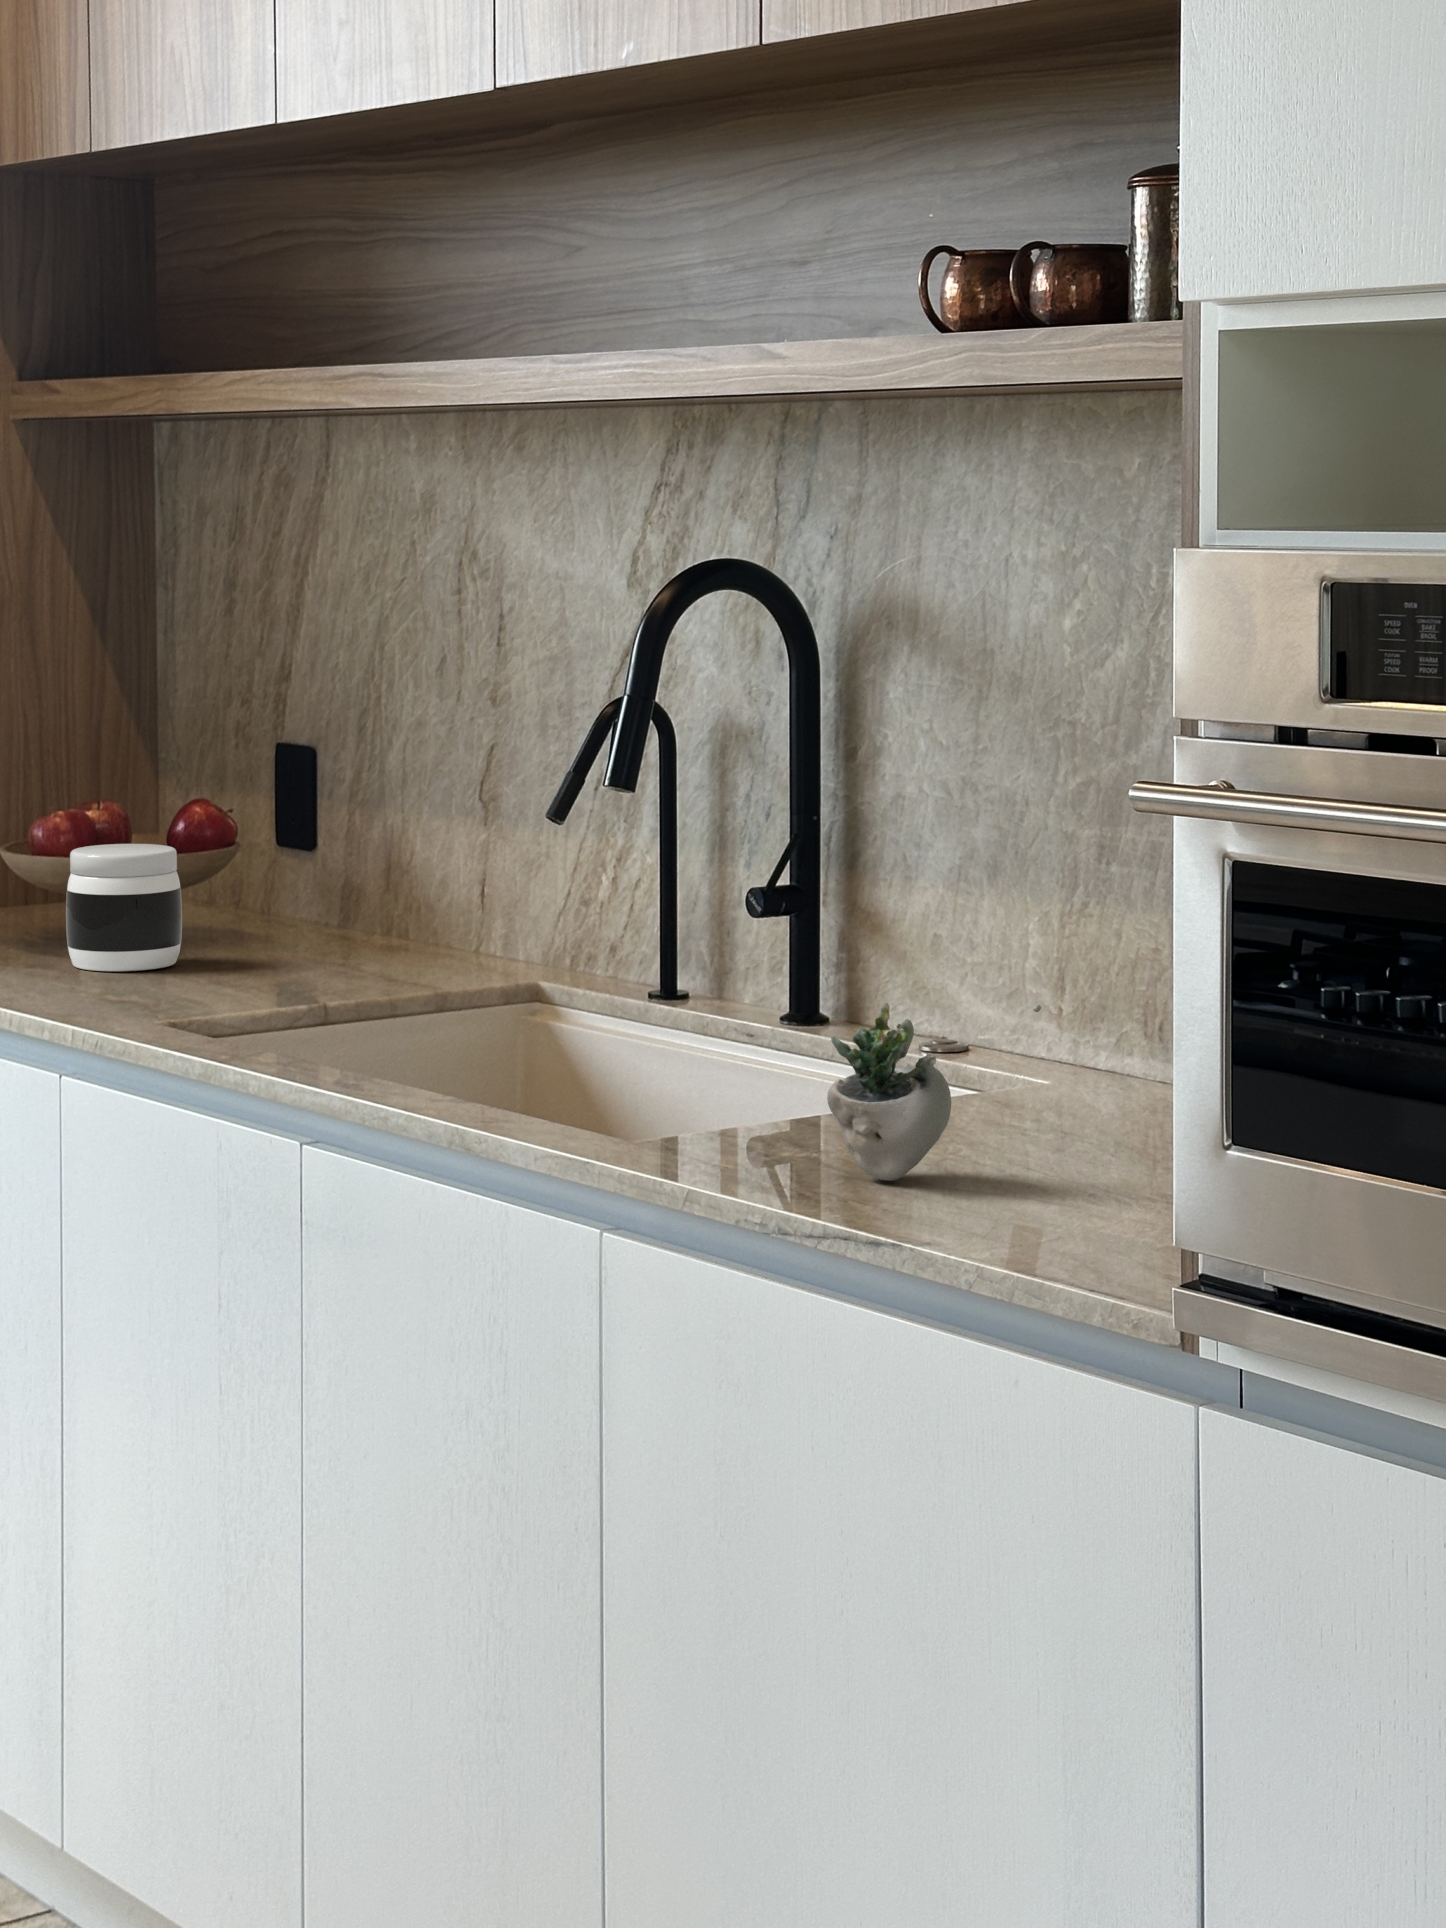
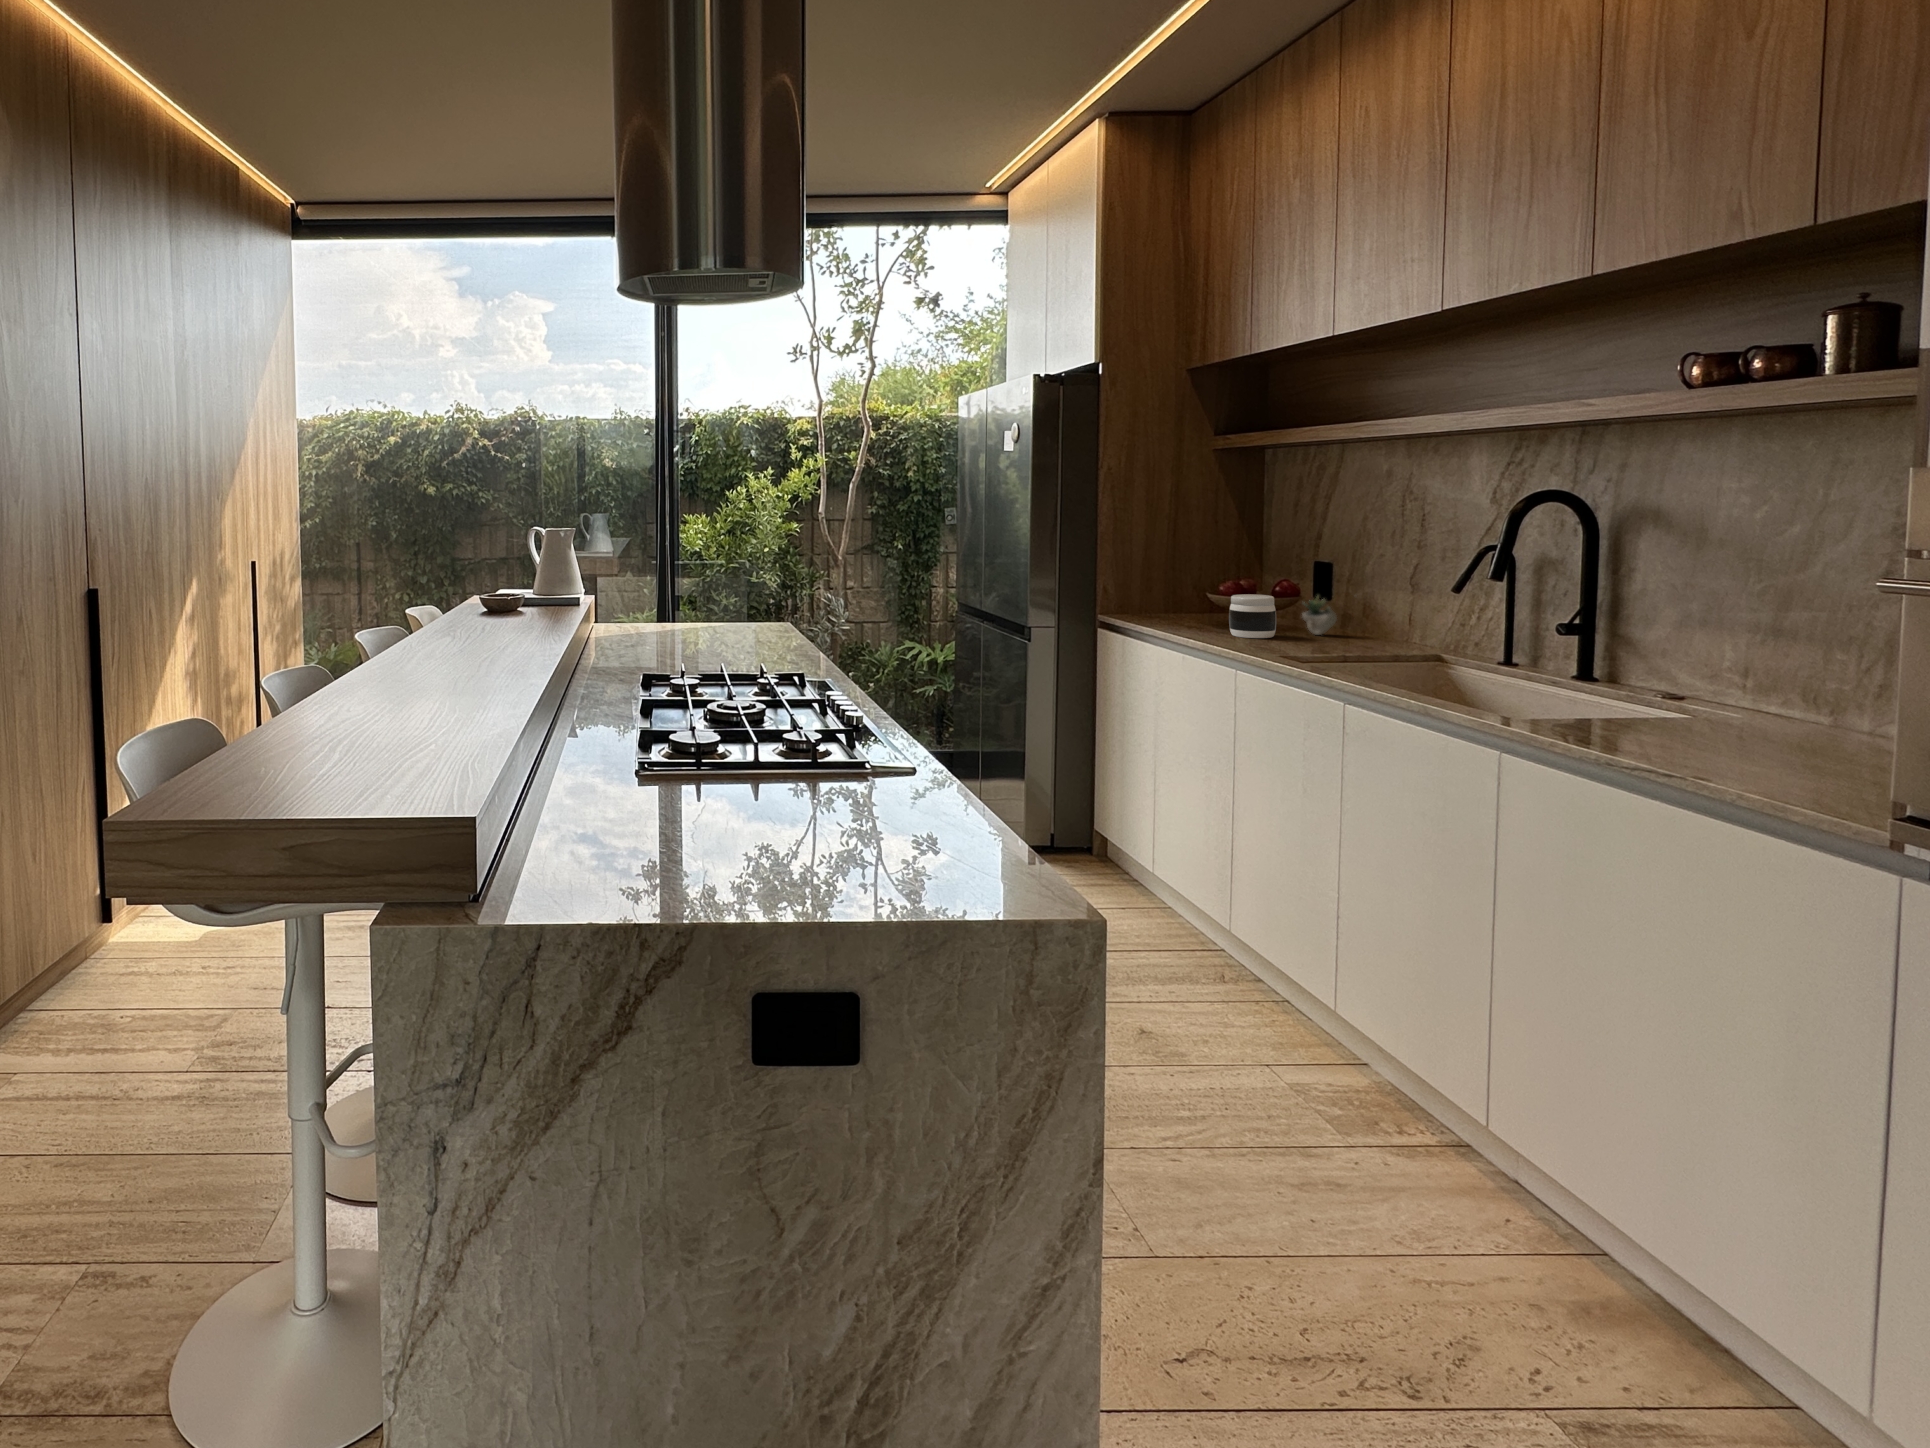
succulent plant: present [827,1003,1041,1181] -> present [1302,596,1337,635]

